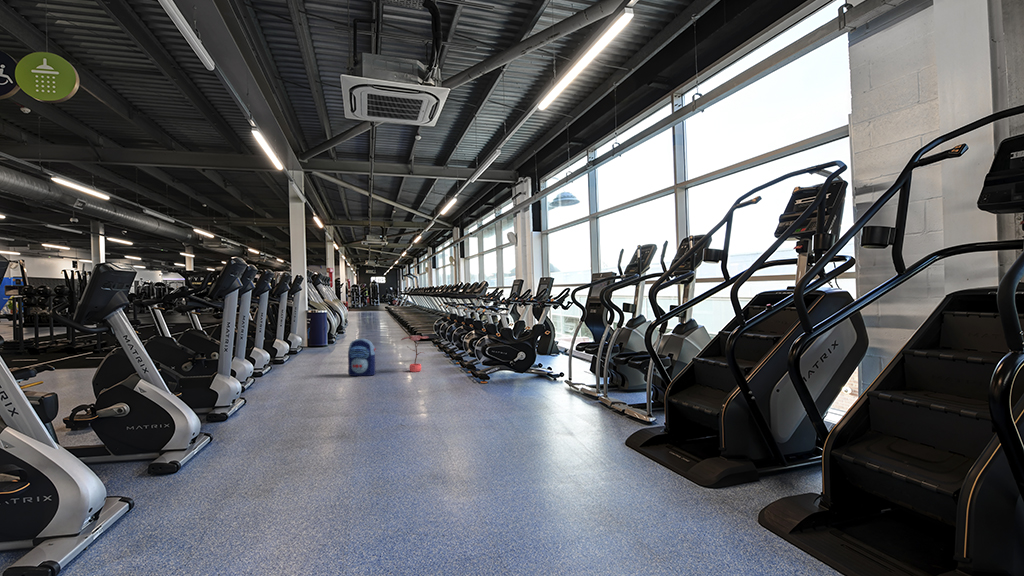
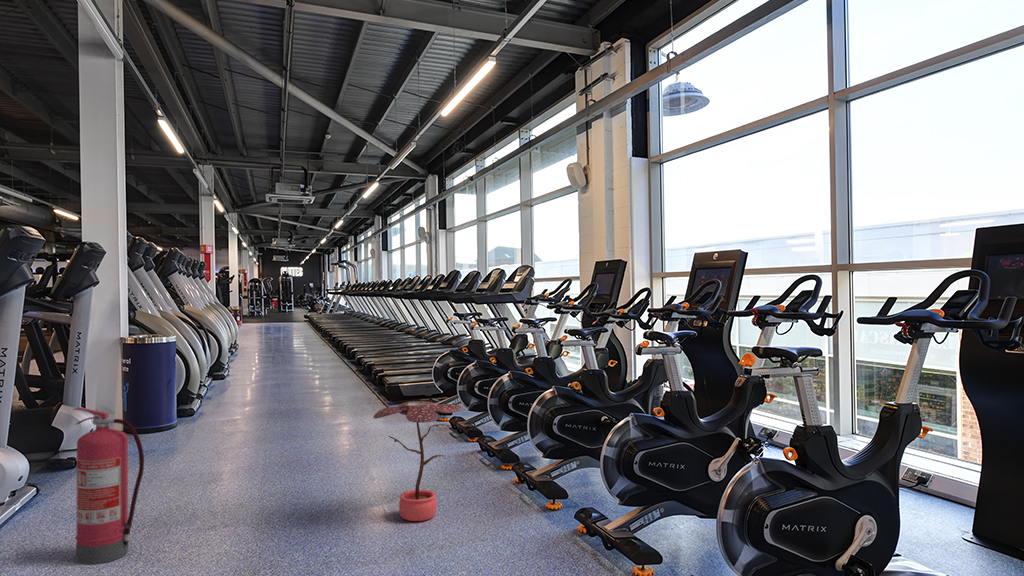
fire extinguisher: none [315,336,335,378] -> present [74,408,144,564]
backpack: present [348,338,376,376] -> none [193,415,291,548]

